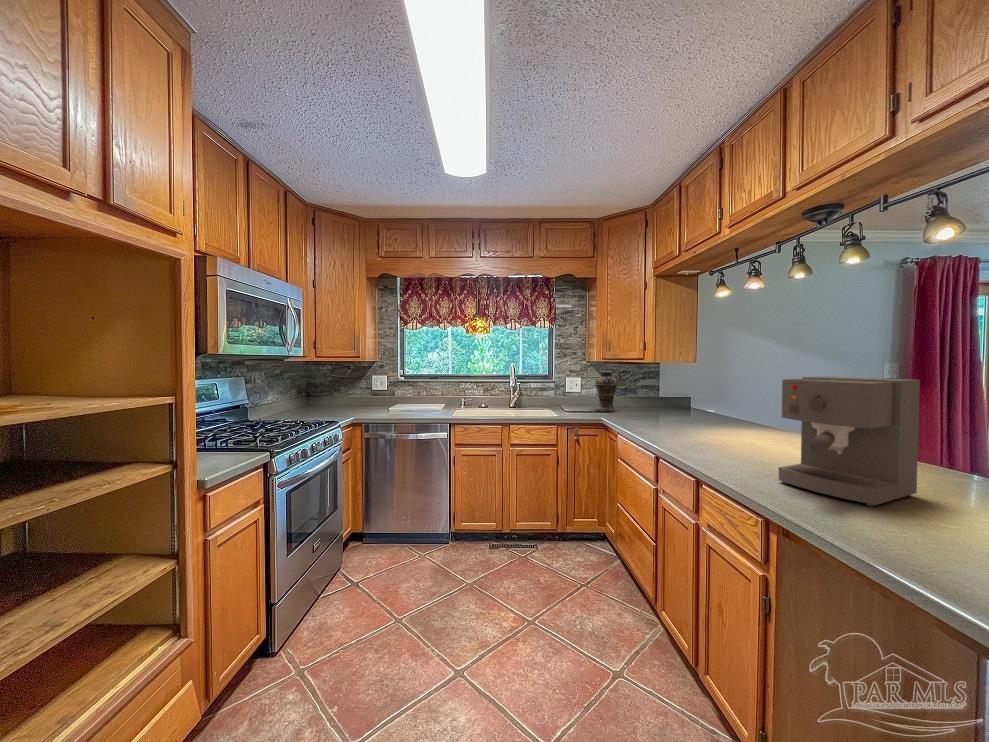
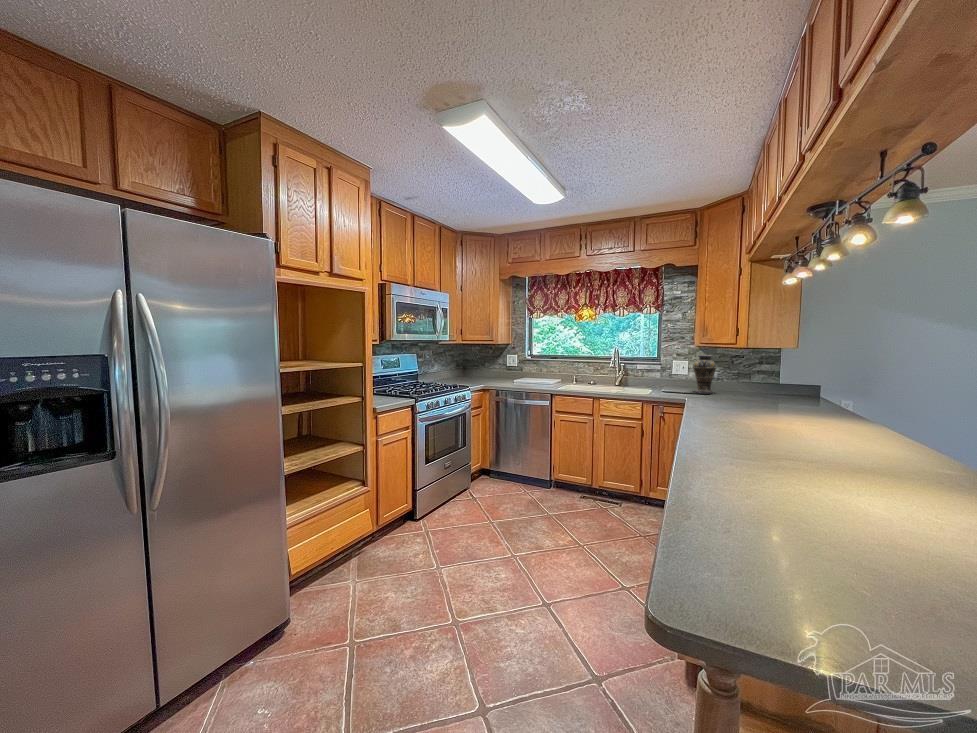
coffee maker: present [779,376,920,507] -> none [716,363,849,469]

